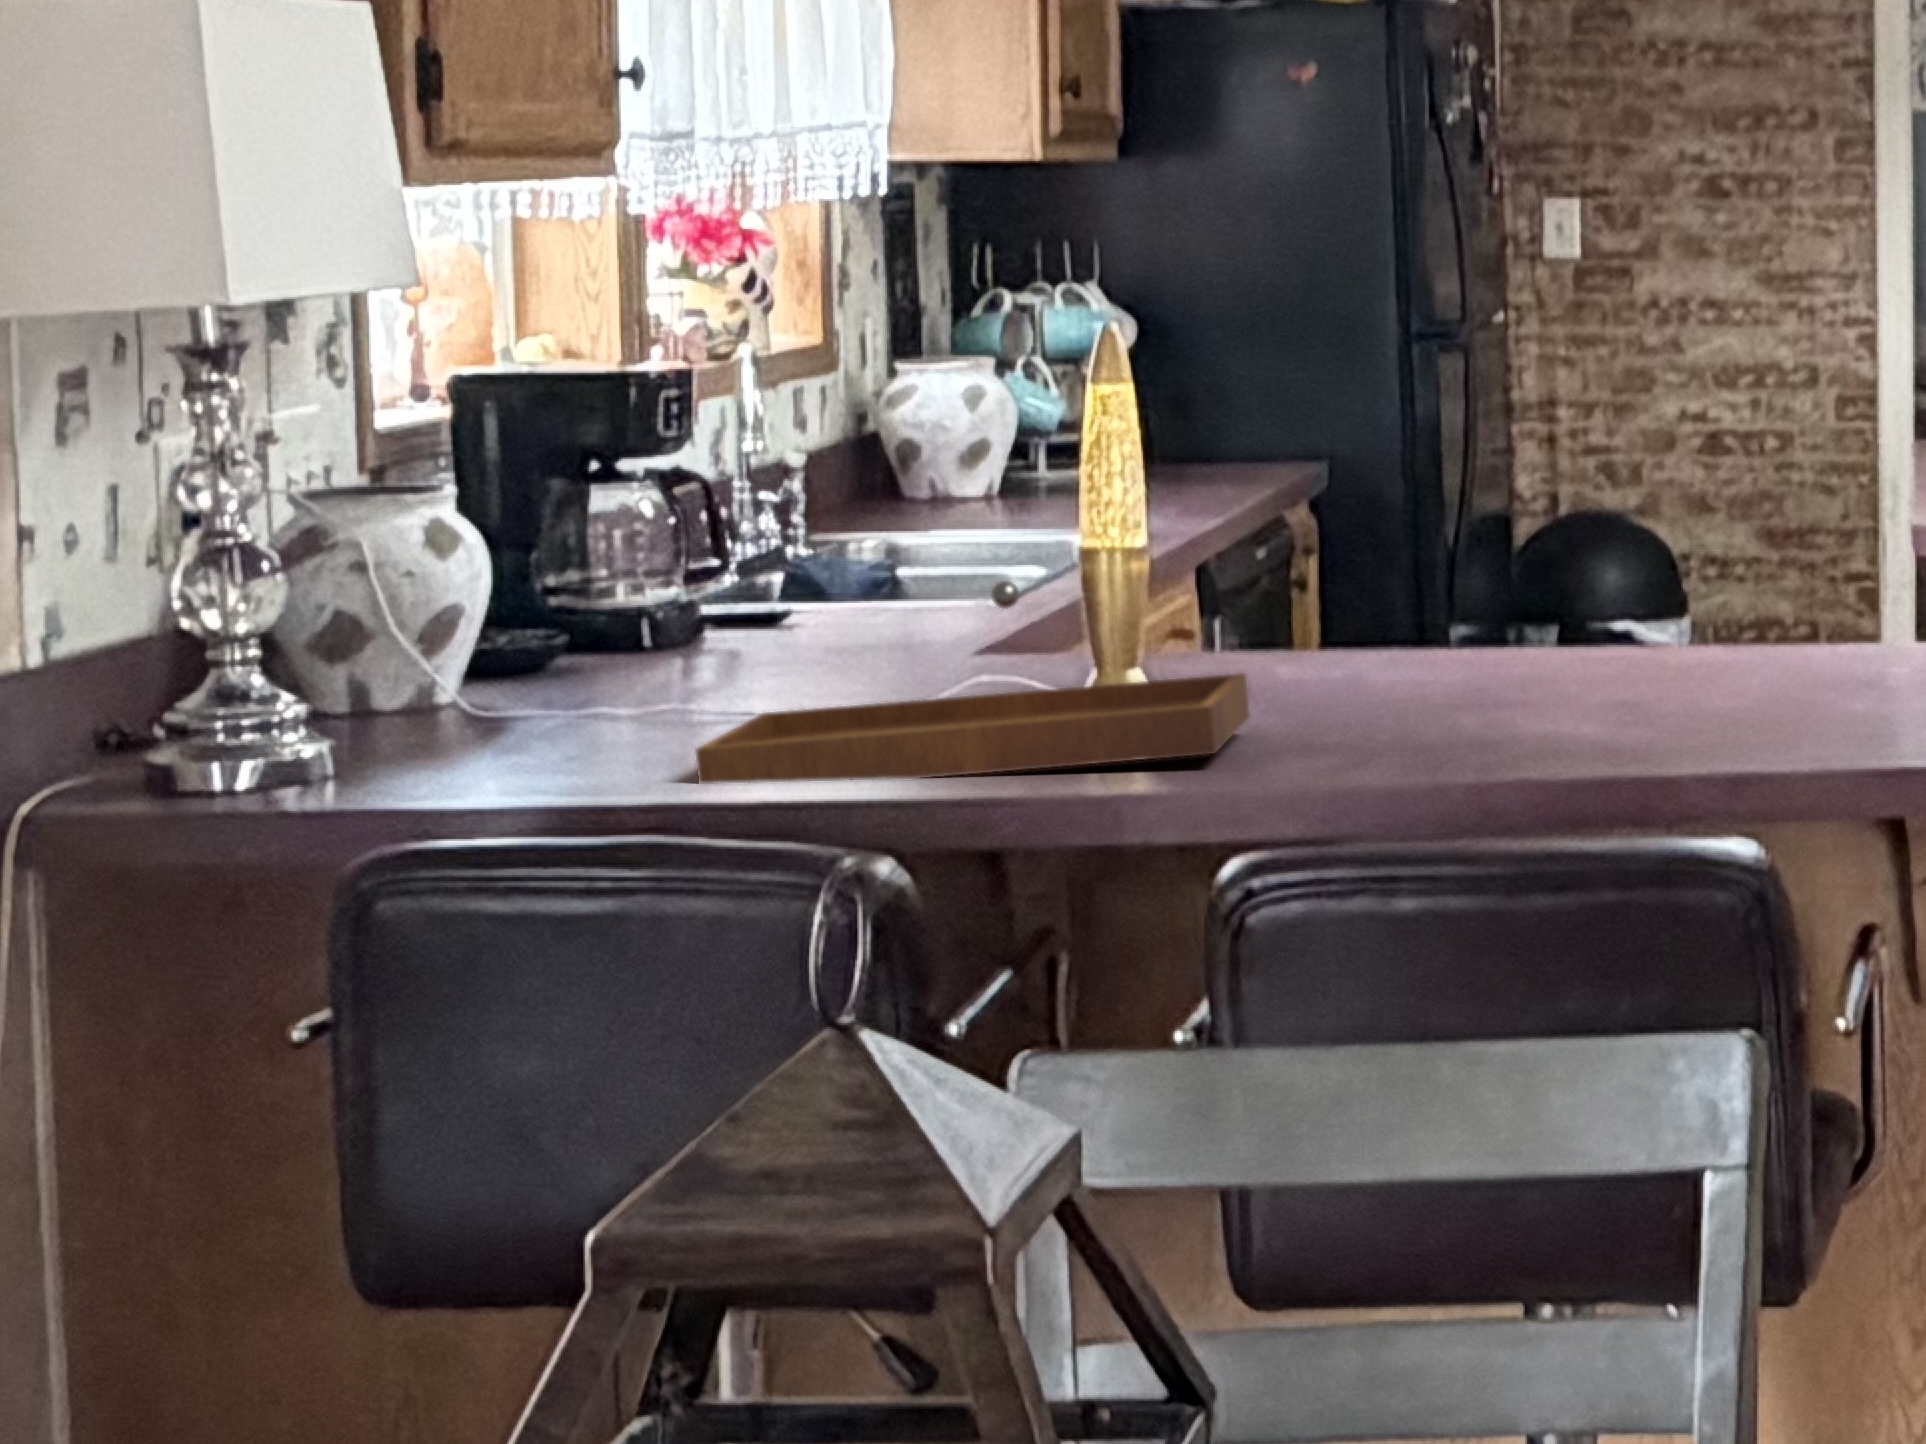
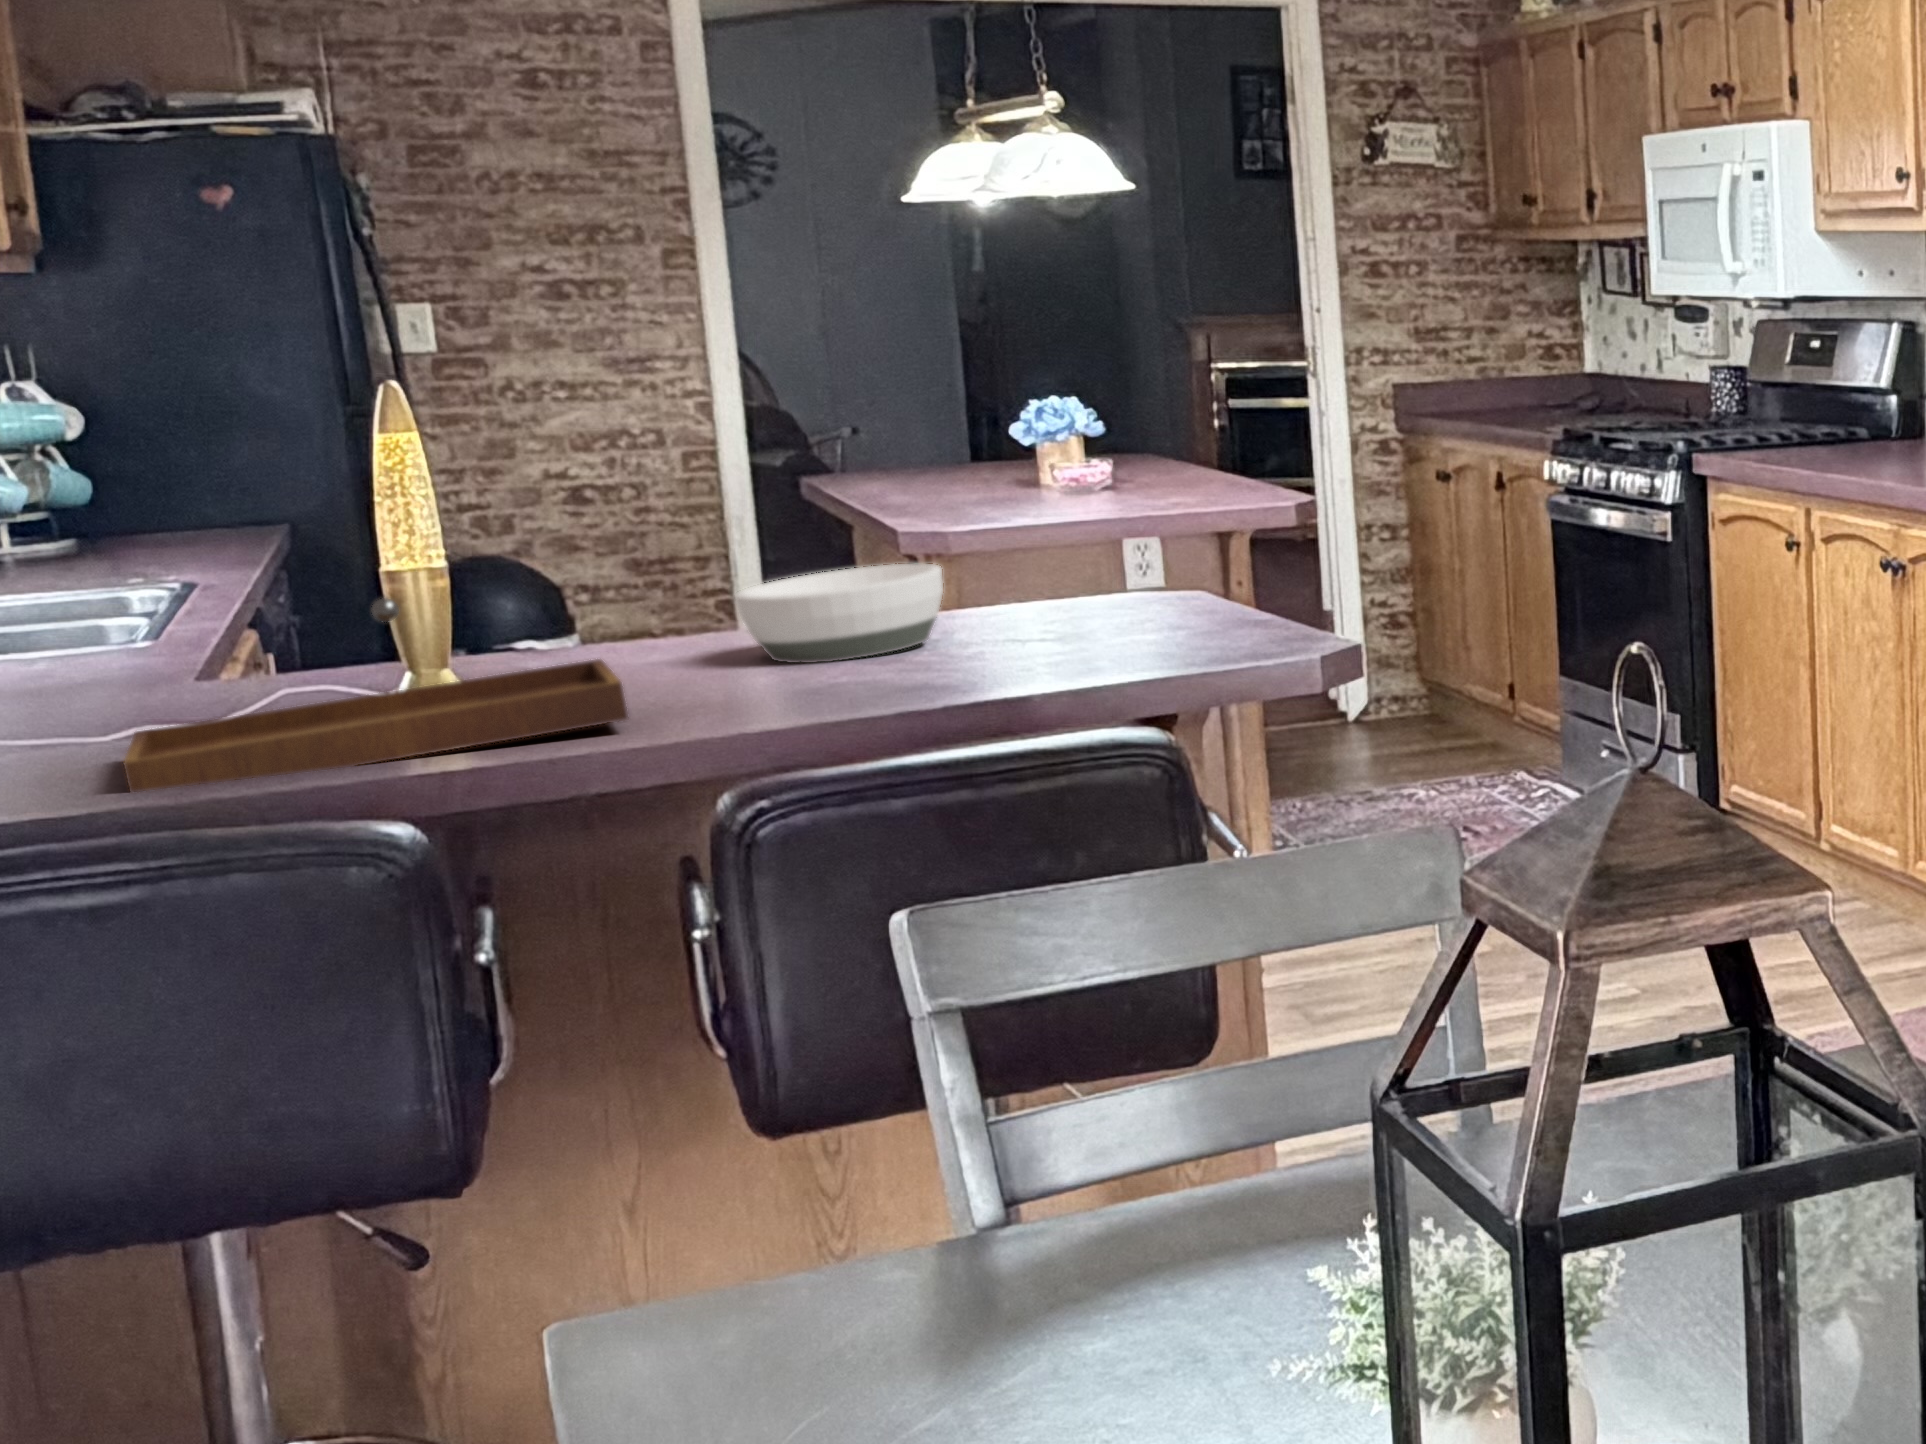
bowl: none [1466,579,1712,699] -> present [735,563,943,663]

